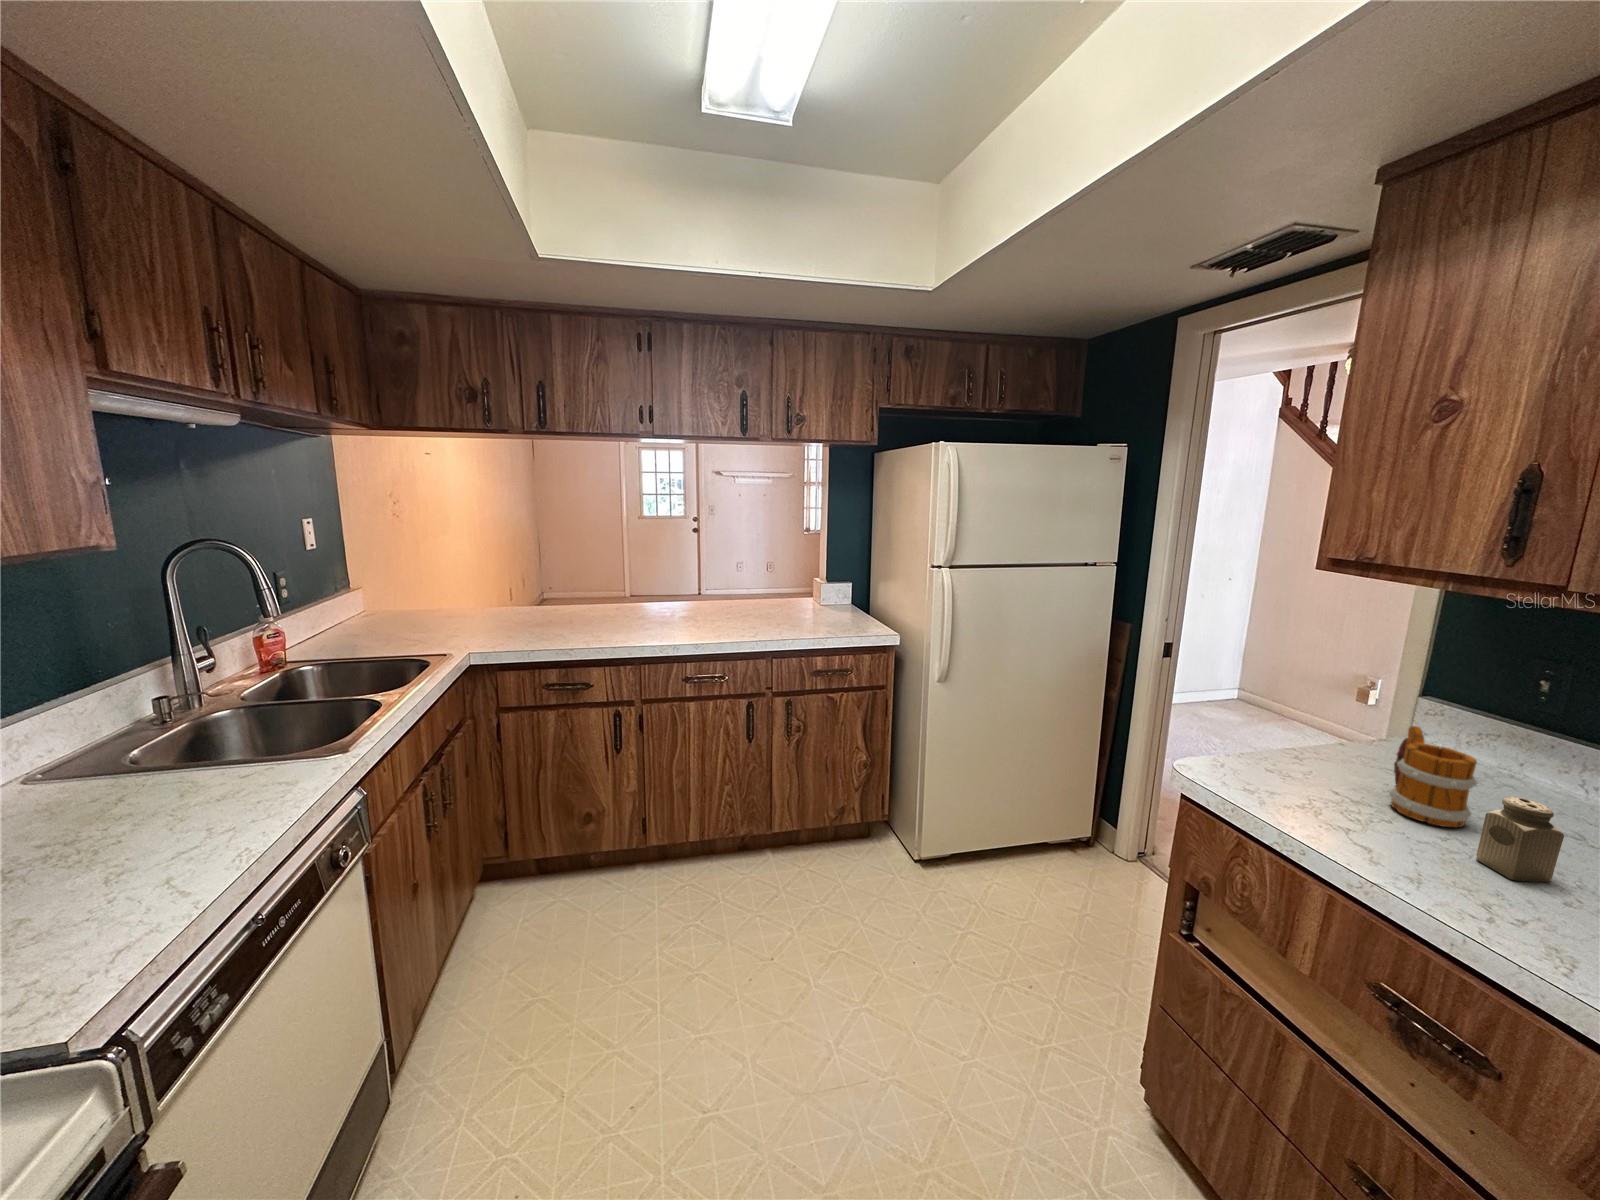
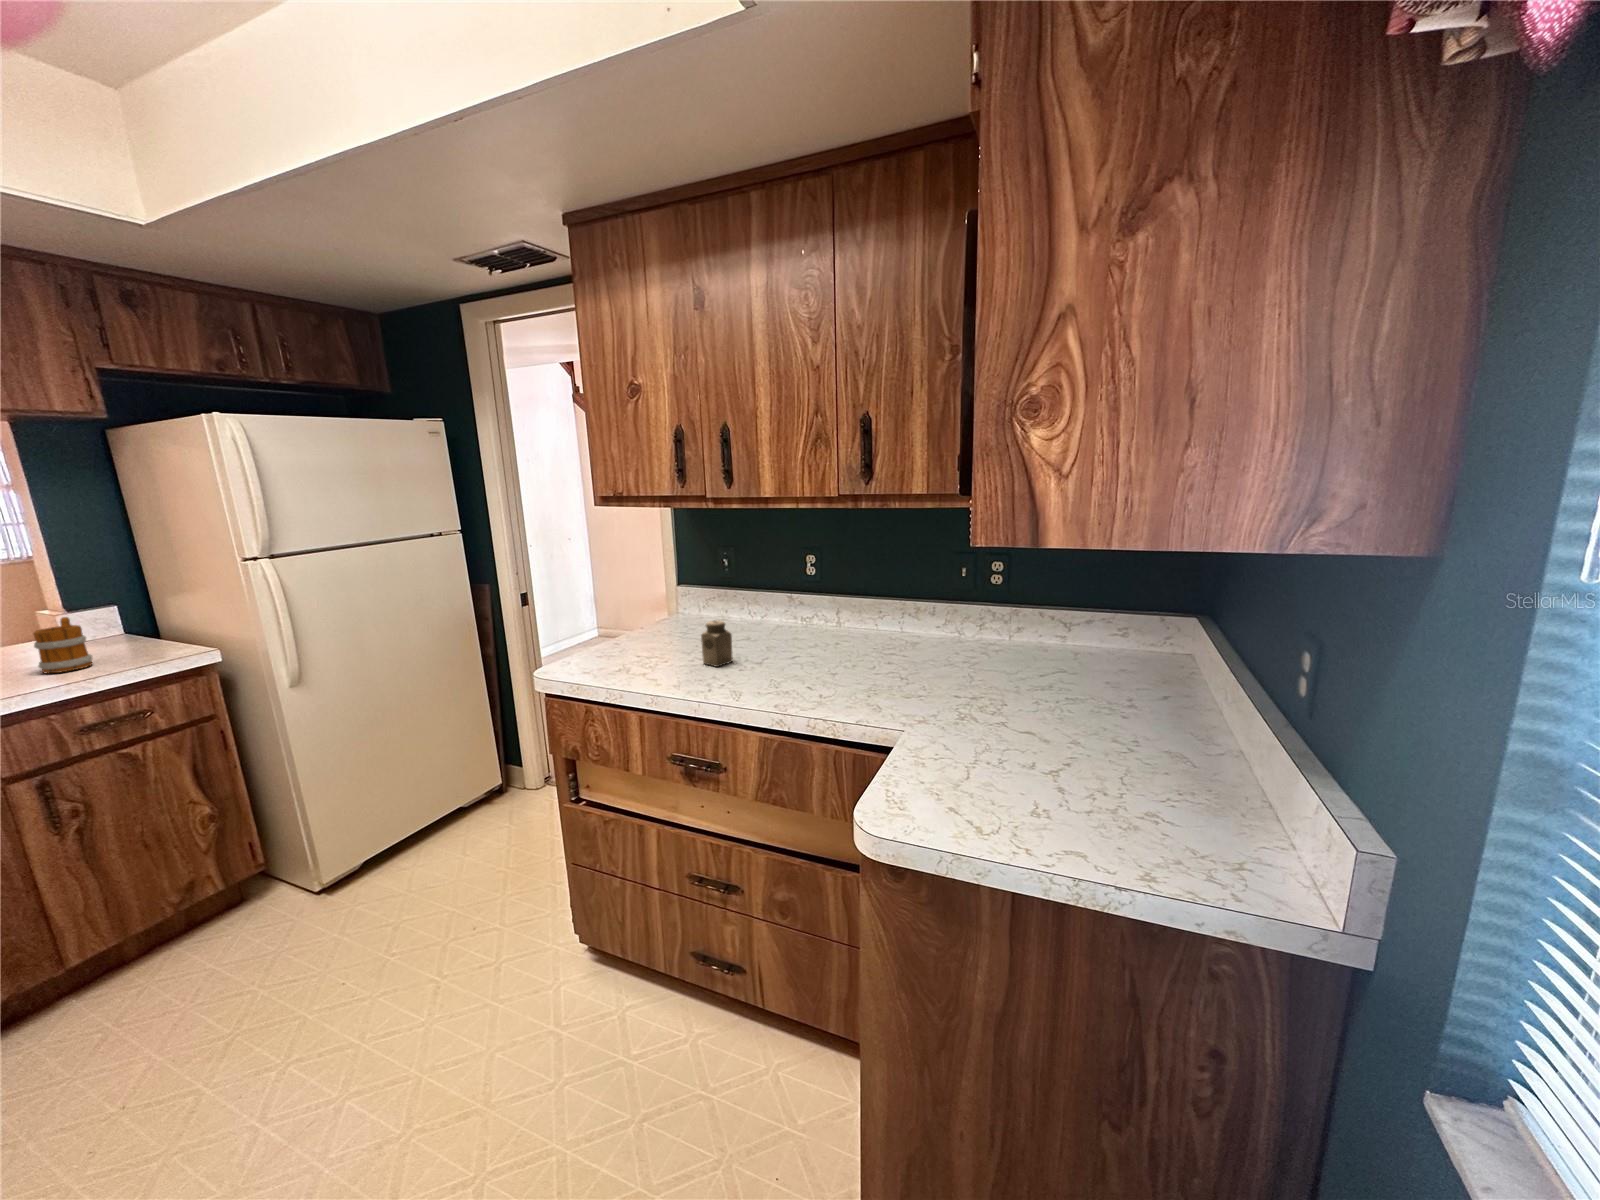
mug: present [1389,726,1477,827] -> present [33,617,92,673]

